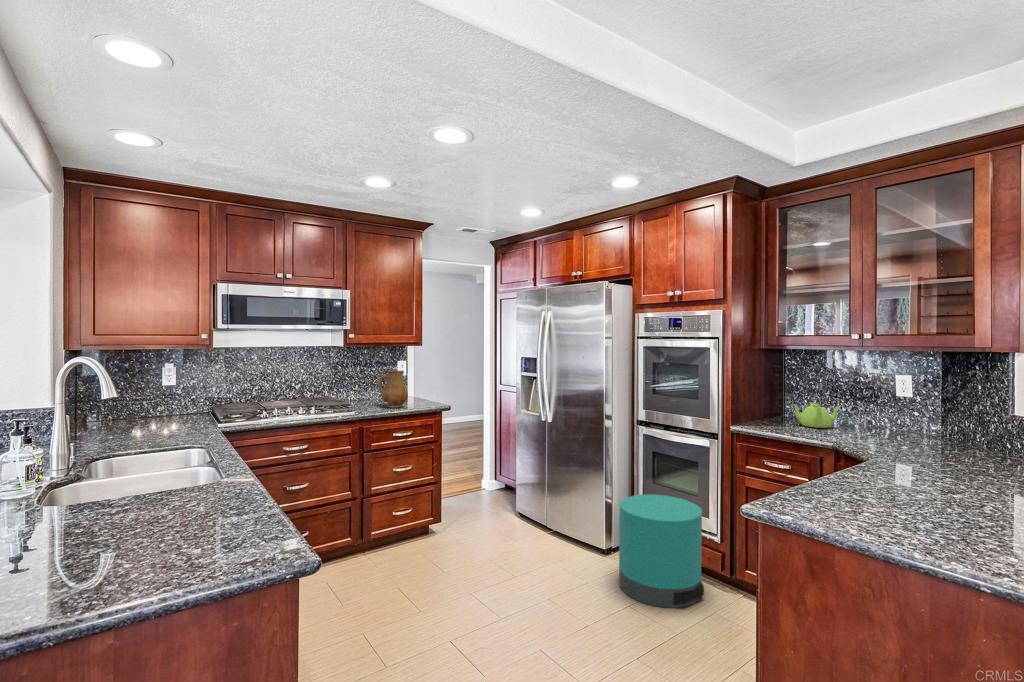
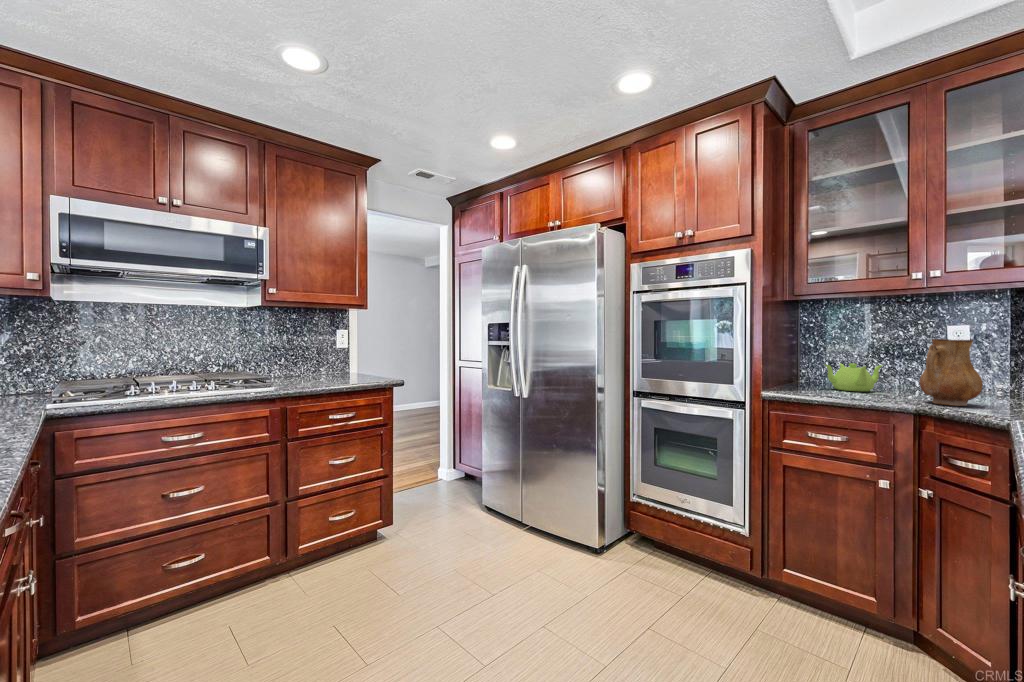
ceramic pitcher: present [378,370,408,408] -> present [919,339,983,406]
trash can: present [619,494,704,608] -> none [625,480,738,628]

